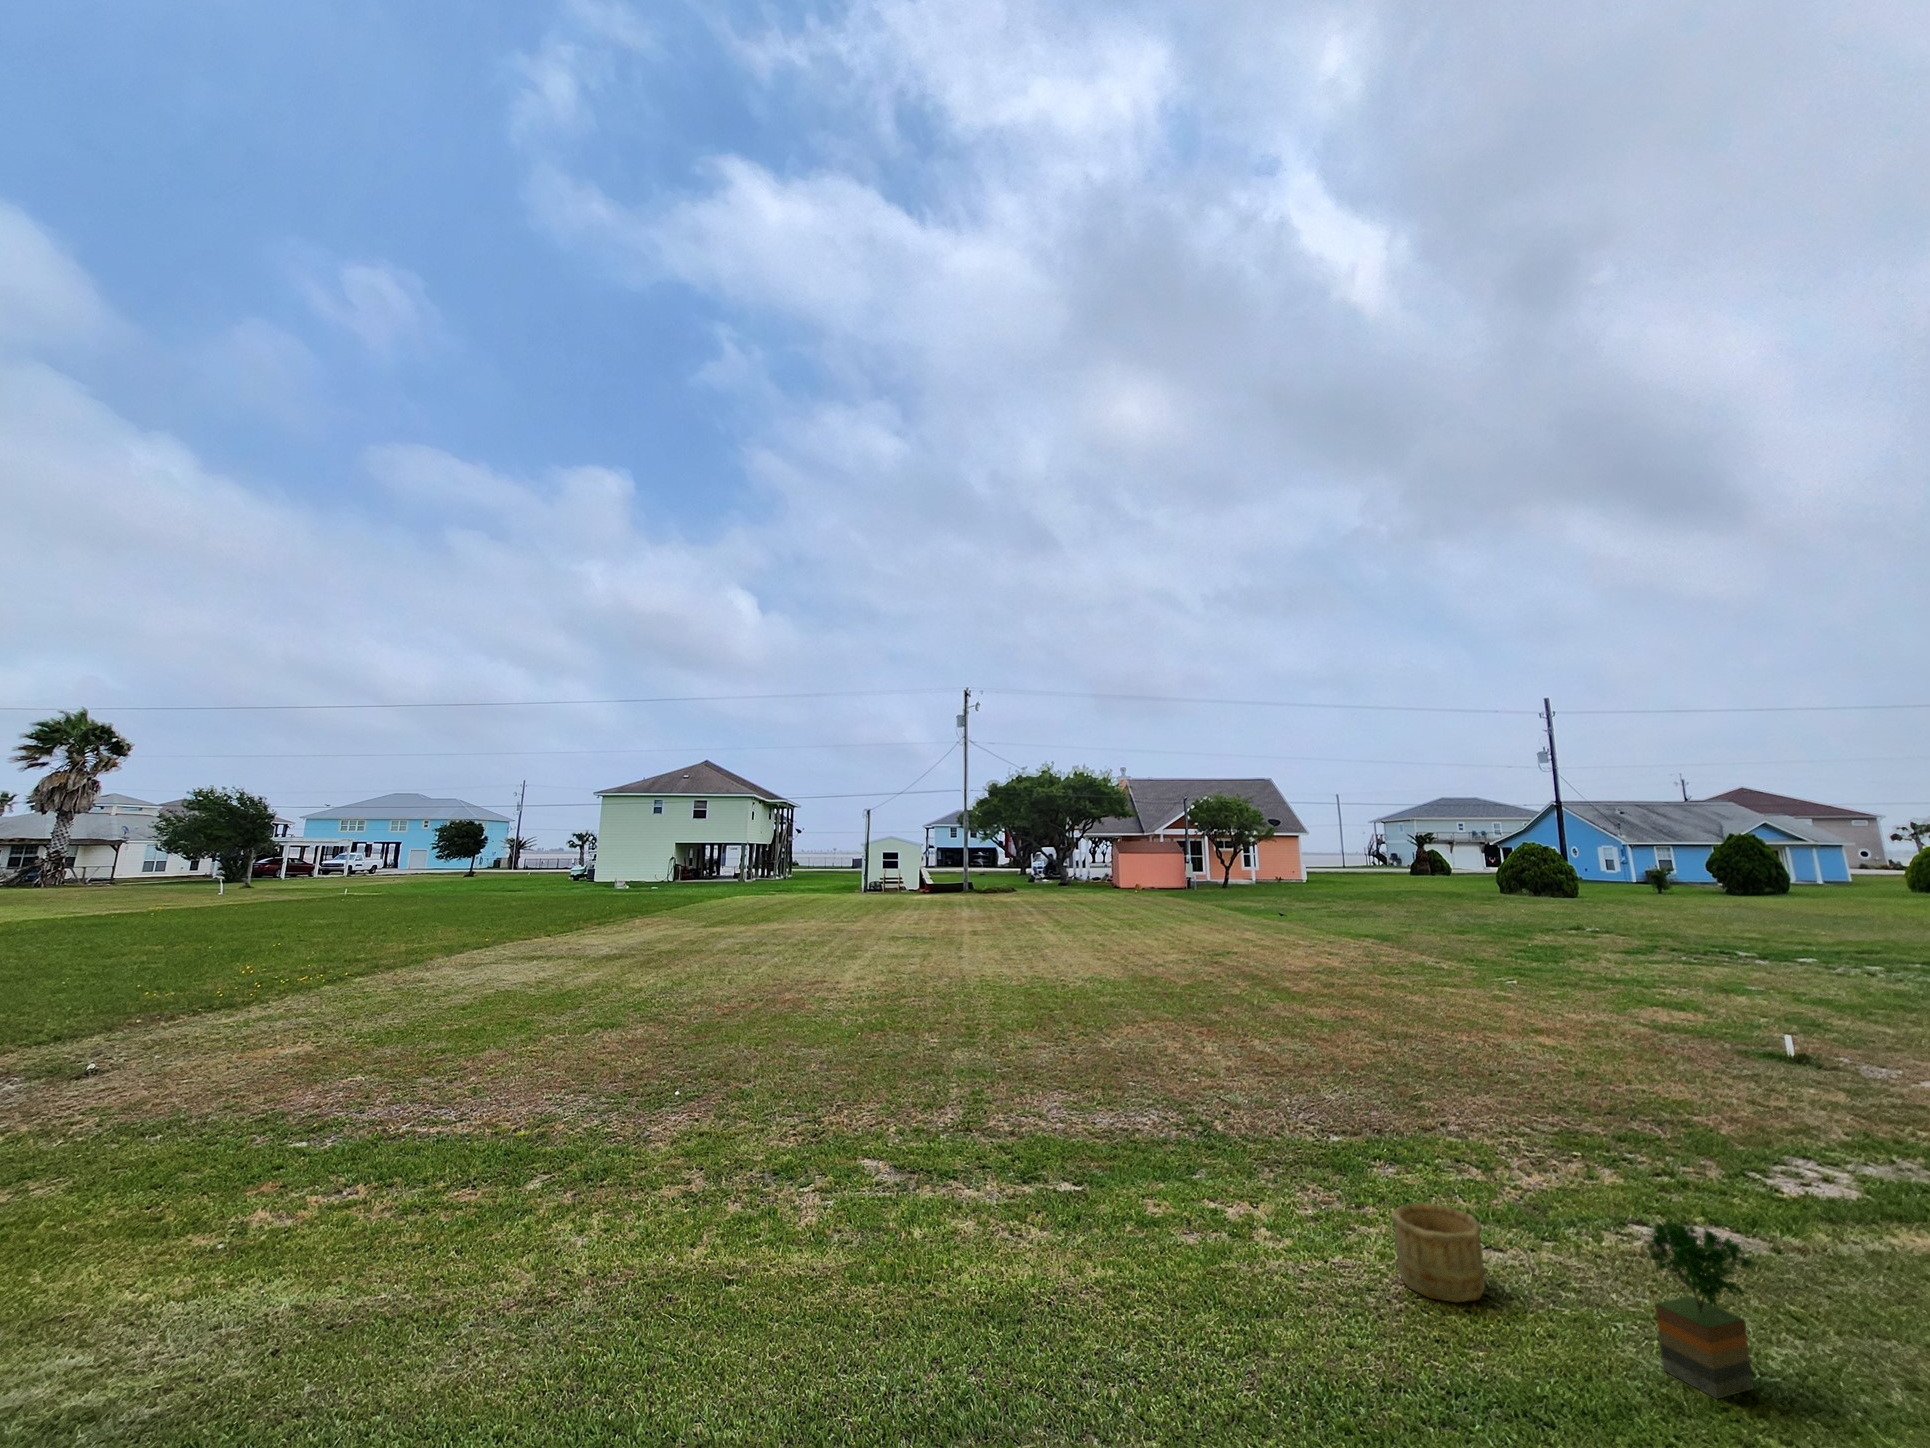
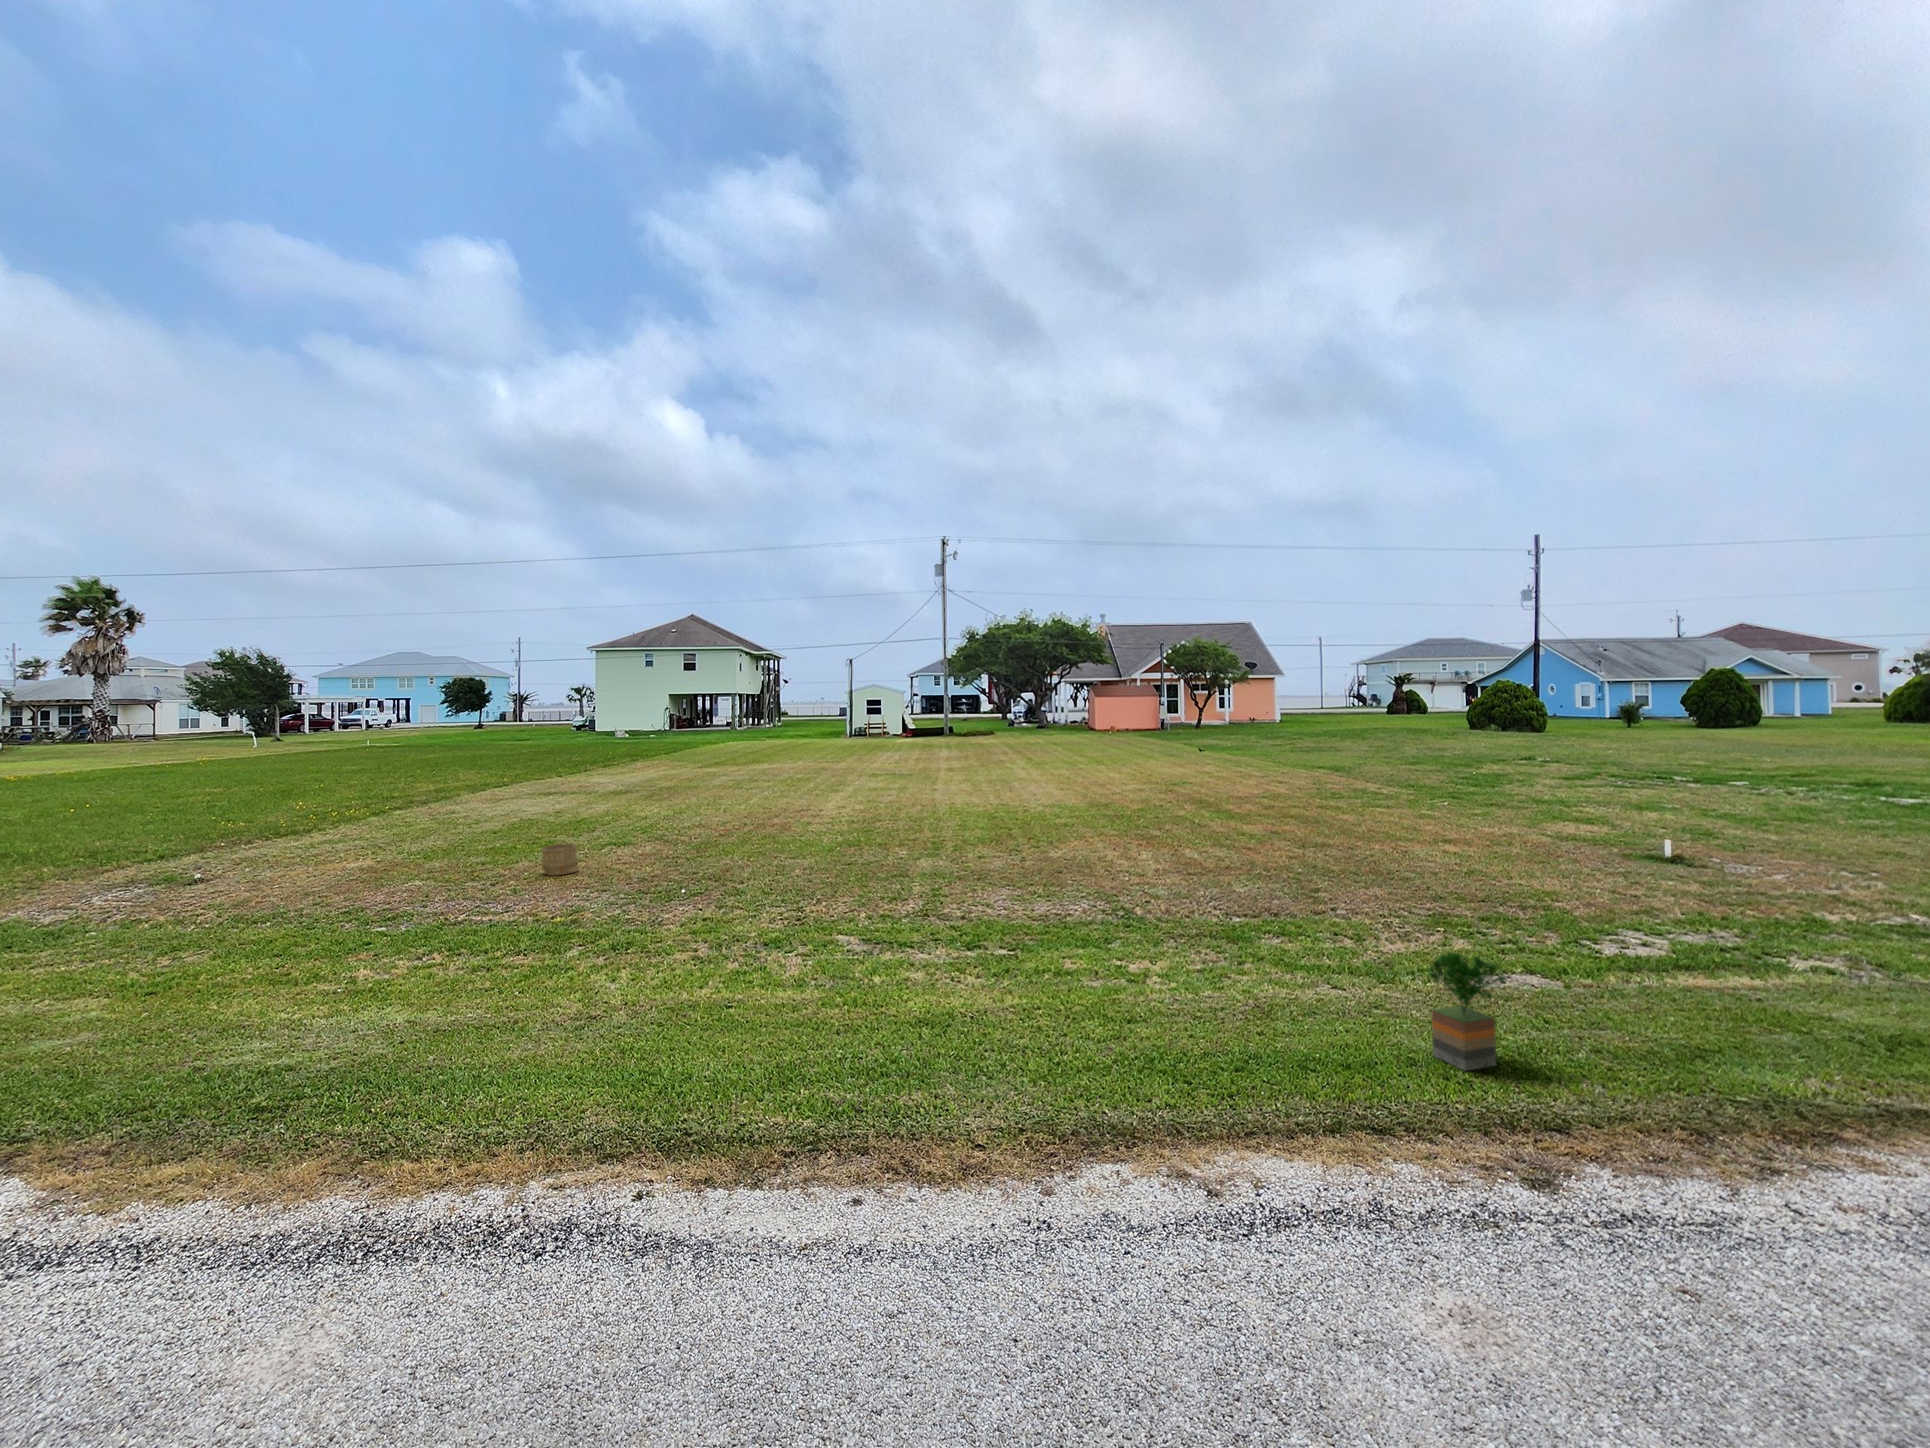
wooden bucket: present [1391,1203,1485,1303] -> present [541,843,578,876]

